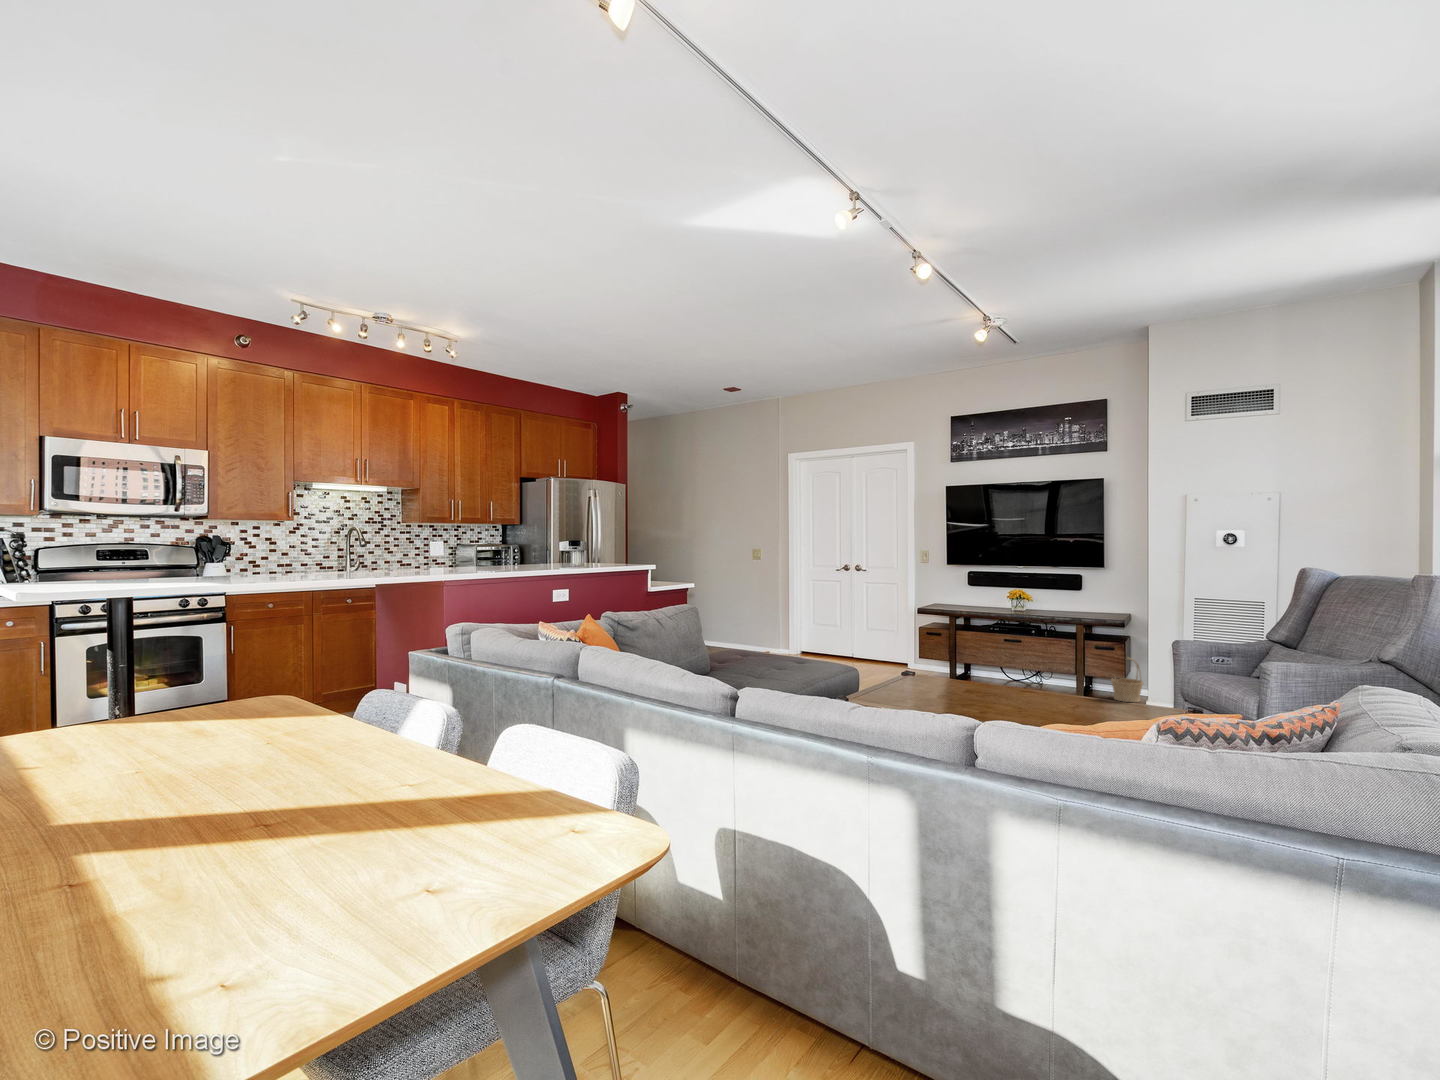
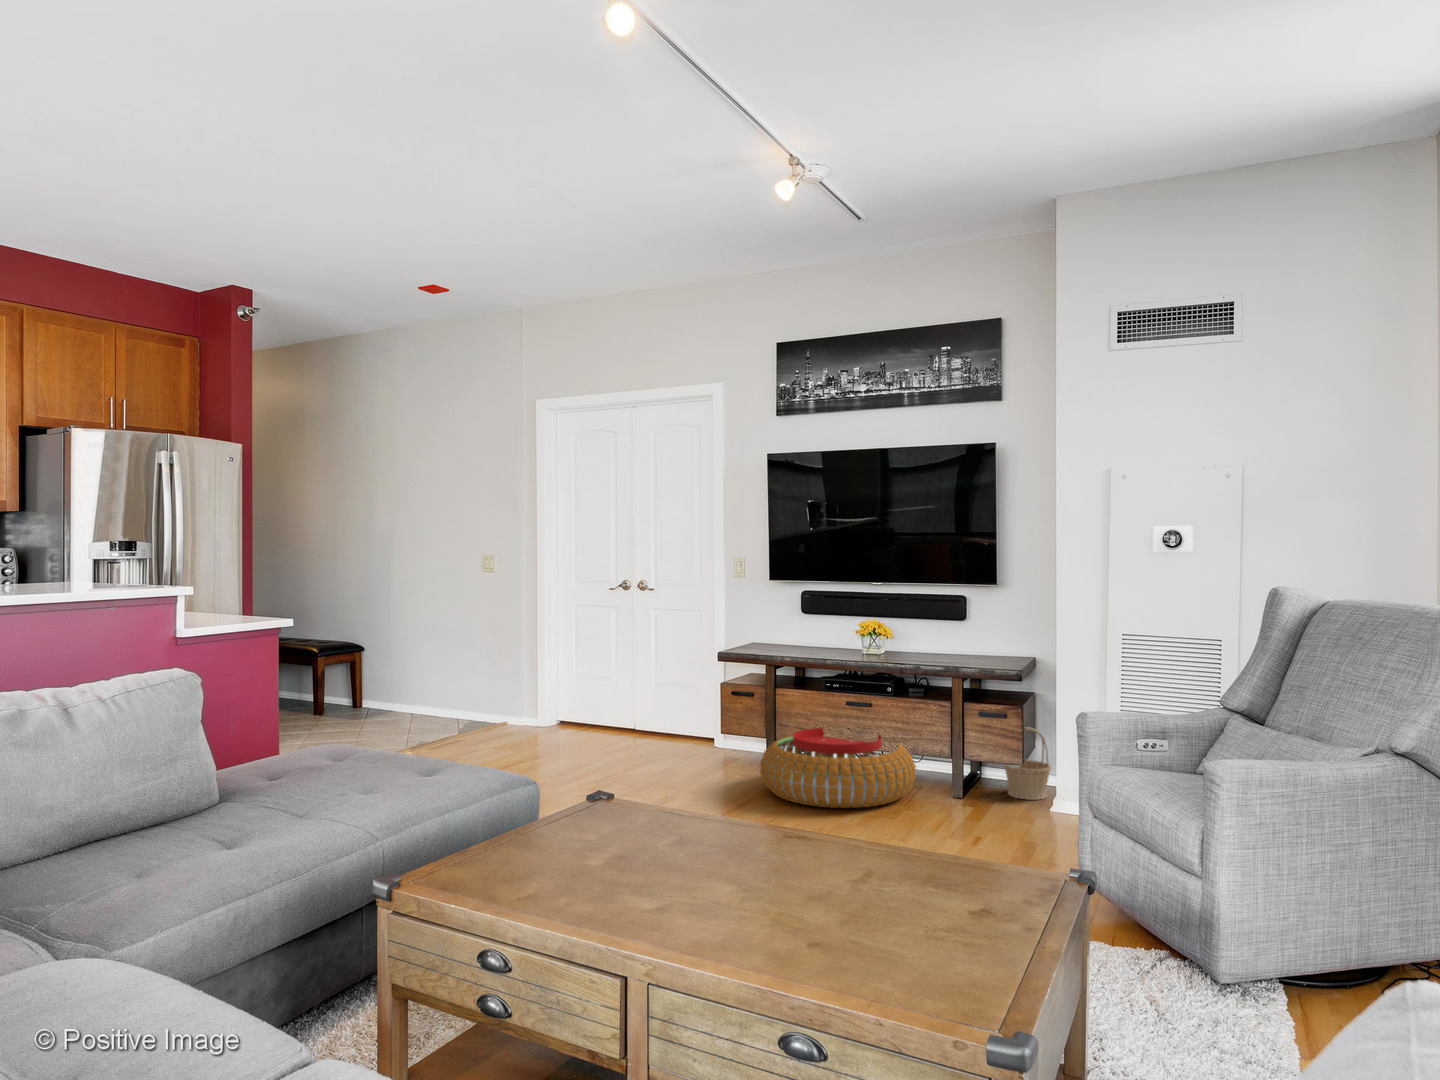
pouf: none [951,656,1053,703] -> present [760,728,916,808]

